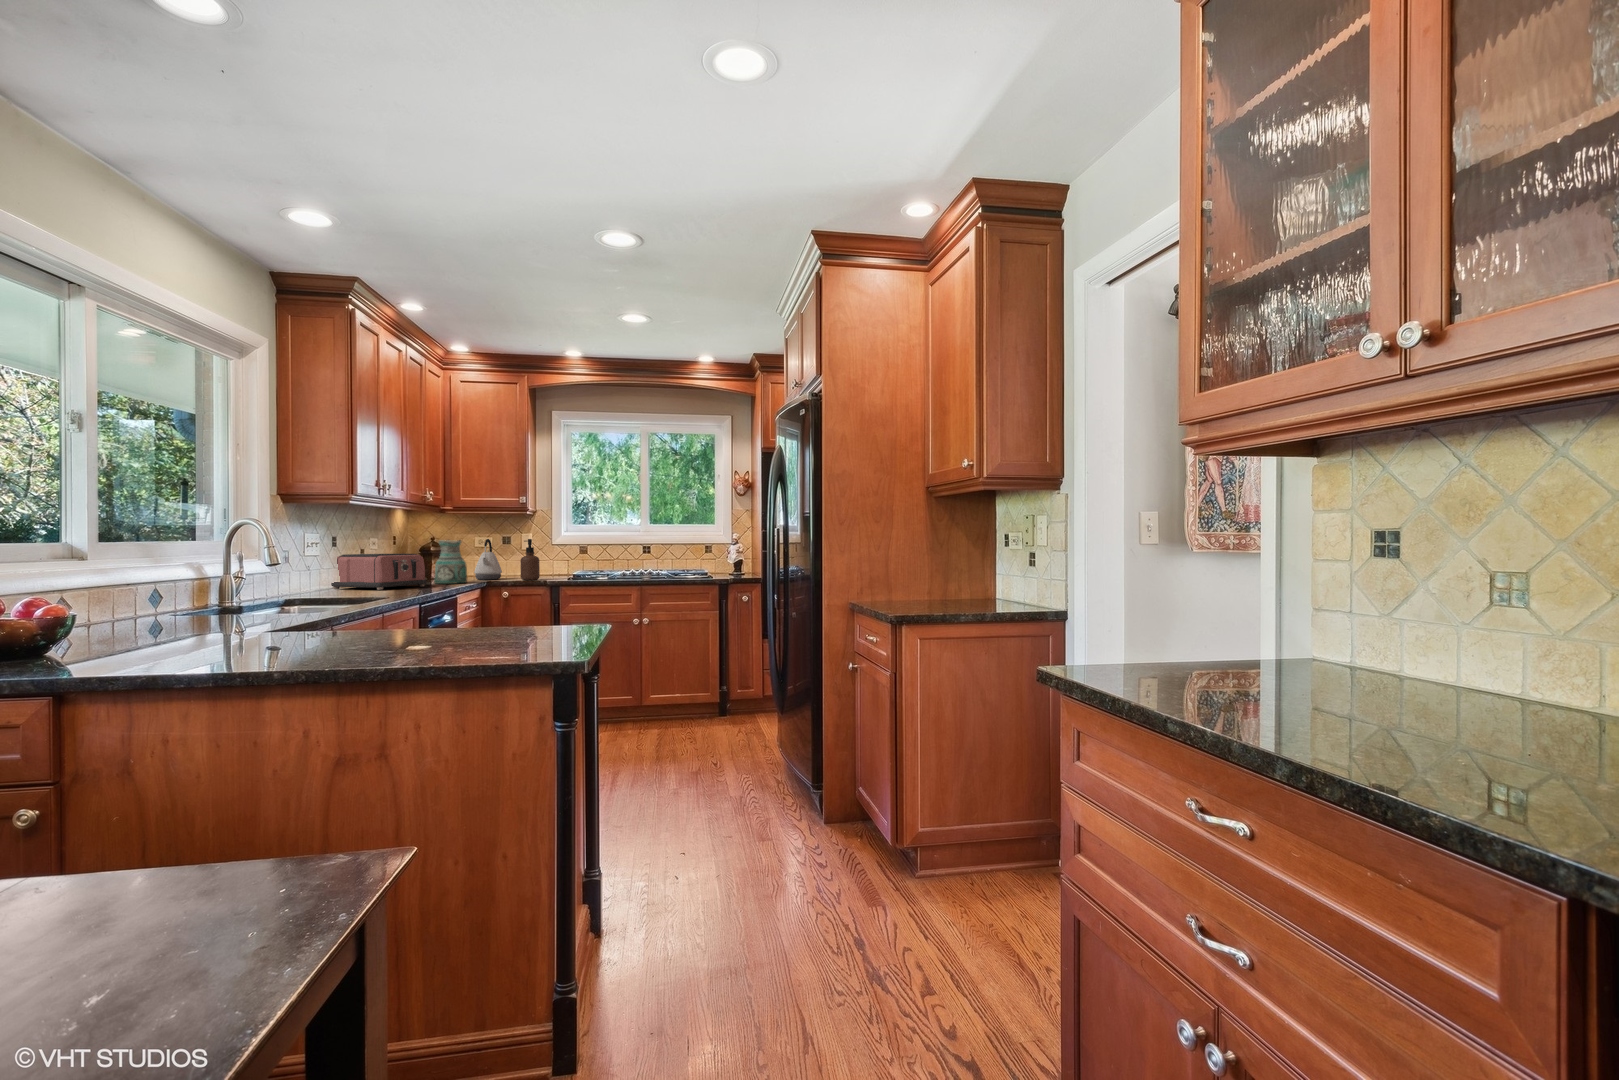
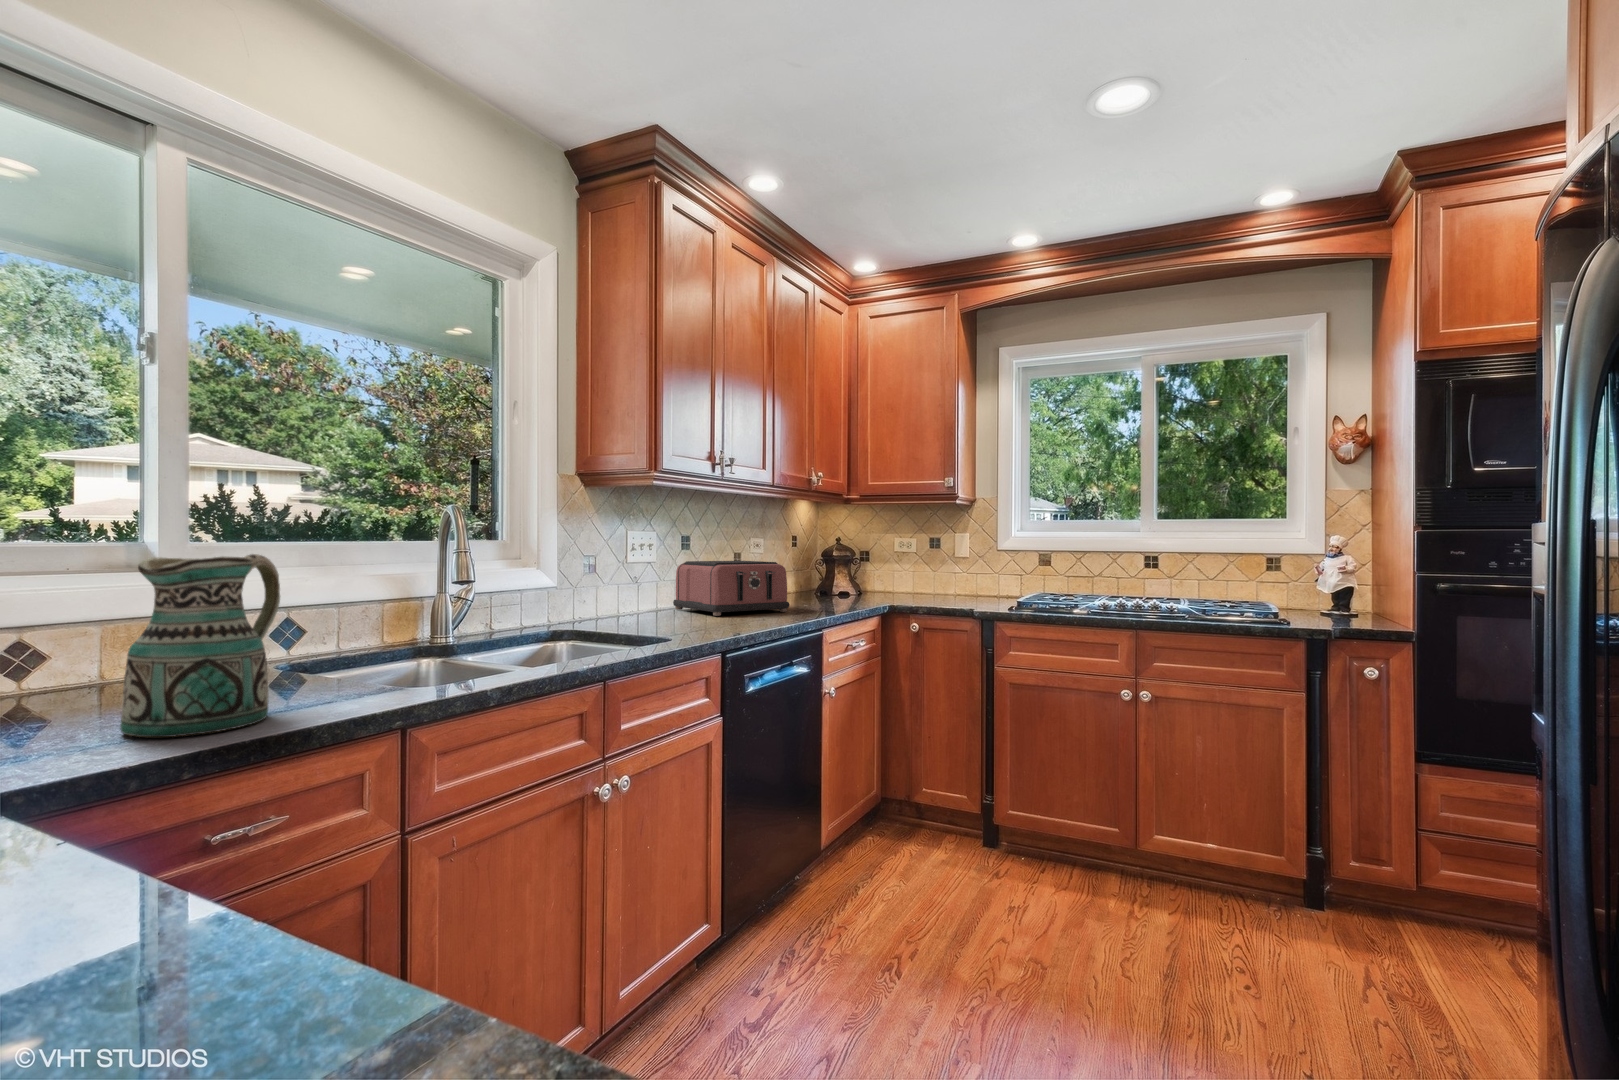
kettle: present [474,539,502,580] -> none [875,541,914,603]
soap dispenser: present [520,539,540,580] -> none [935,542,964,608]
ceramic pitcher: present [434,540,467,584] -> present [120,554,280,737]

